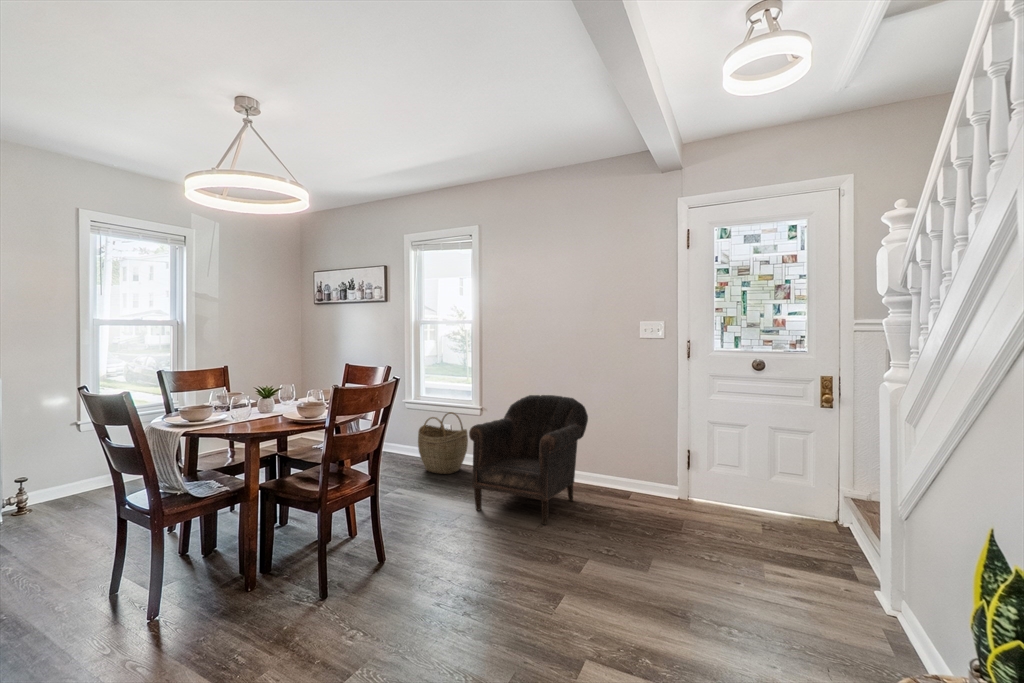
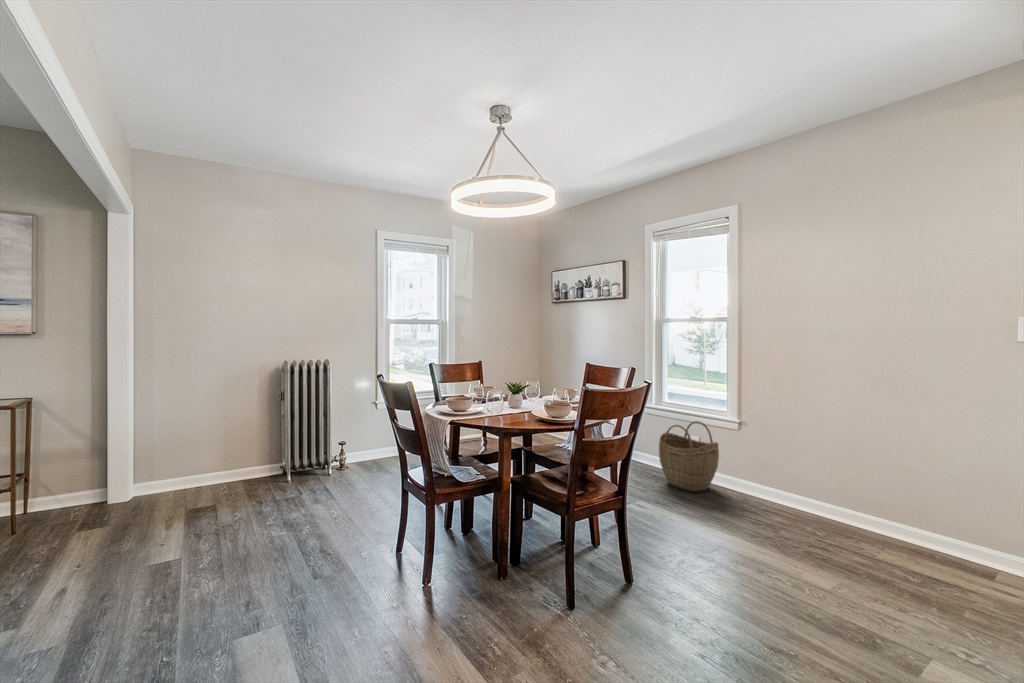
armchair: present [469,395,588,525] -> none [727,409,904,582]

